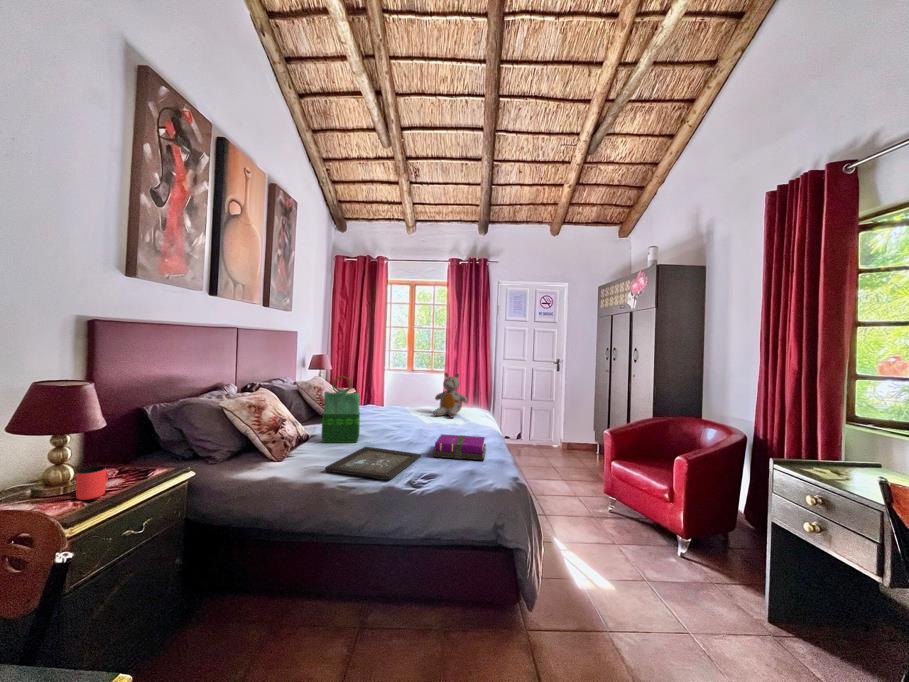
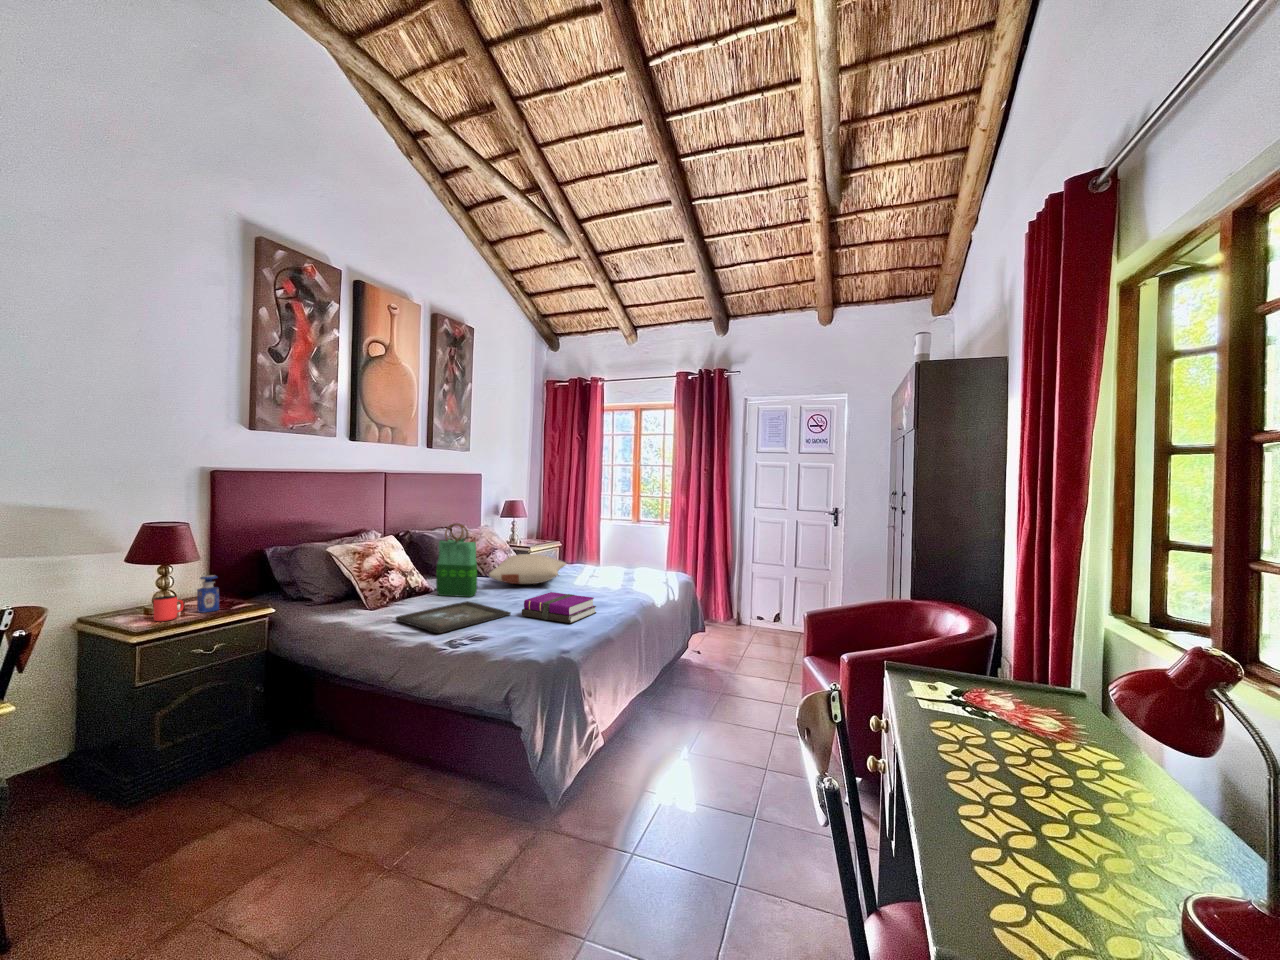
stuffed bear: present [434,373,468,418] -> none [602,520,646,577]
pillow: none [356,402,422,428] -> present [489,554,566,584]
perfume bottle: none [111,438,140,483] -> present [197,575,219,613]

